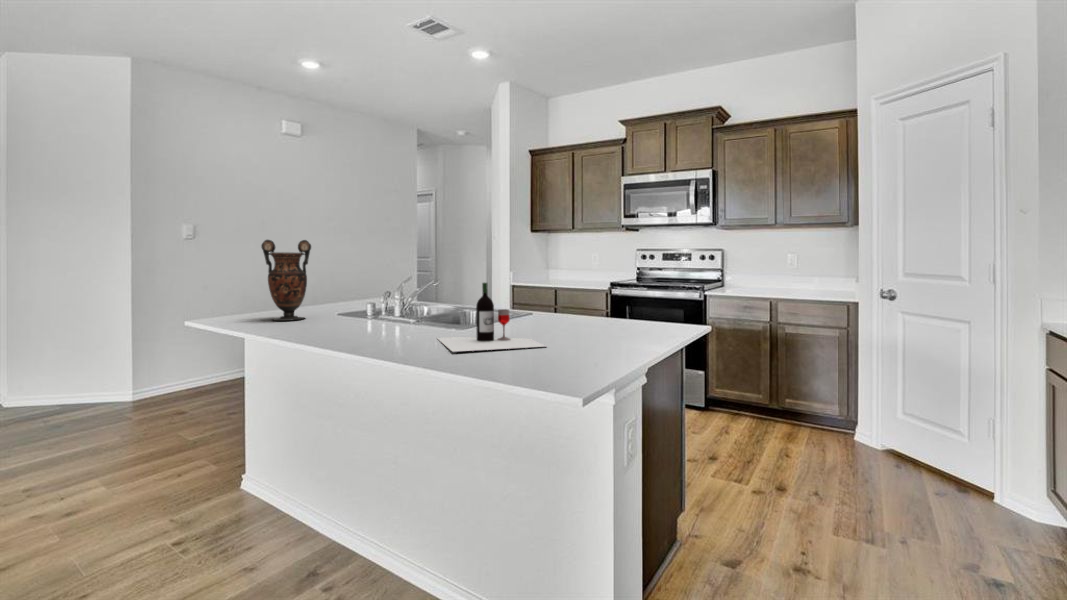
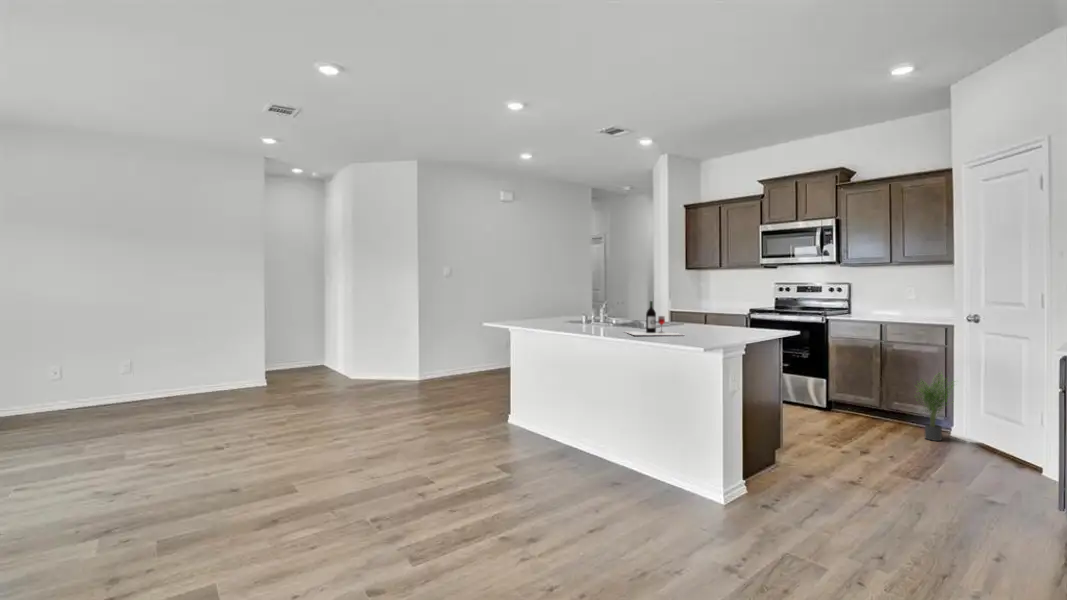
vase: present [261,240,311,321] -> none [520,278,547,324]
potted plant: none [813,362,874,451] -> present [919,375,952,441]

